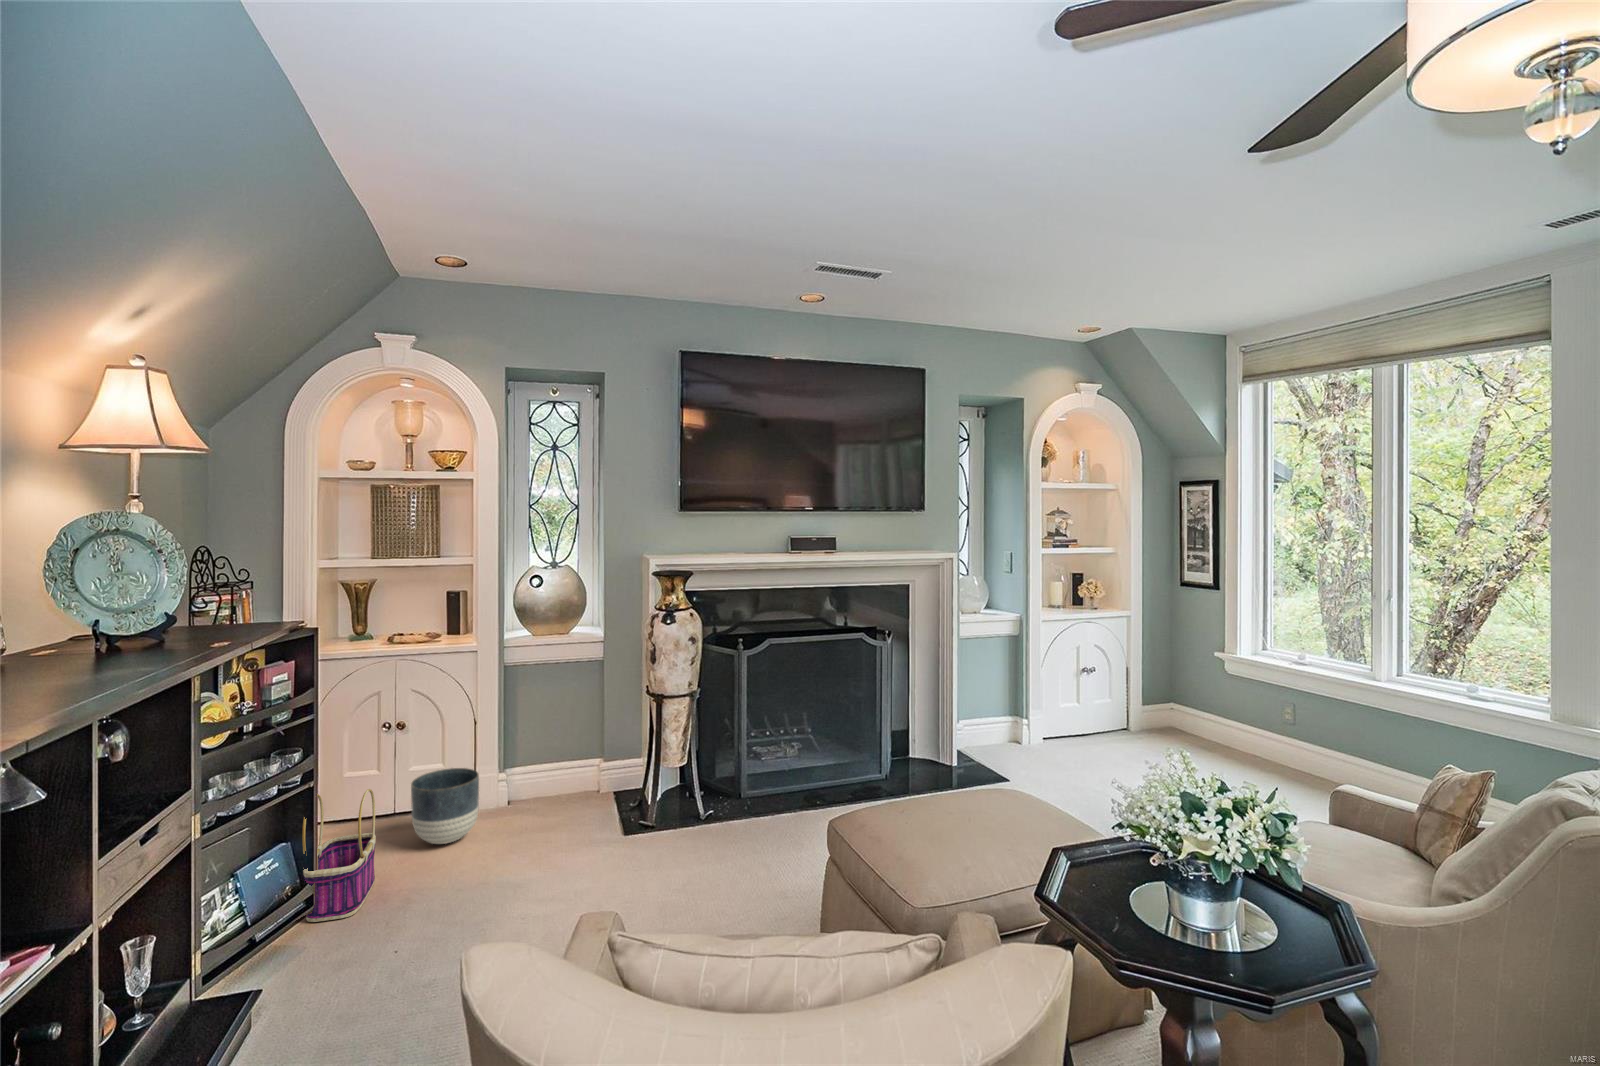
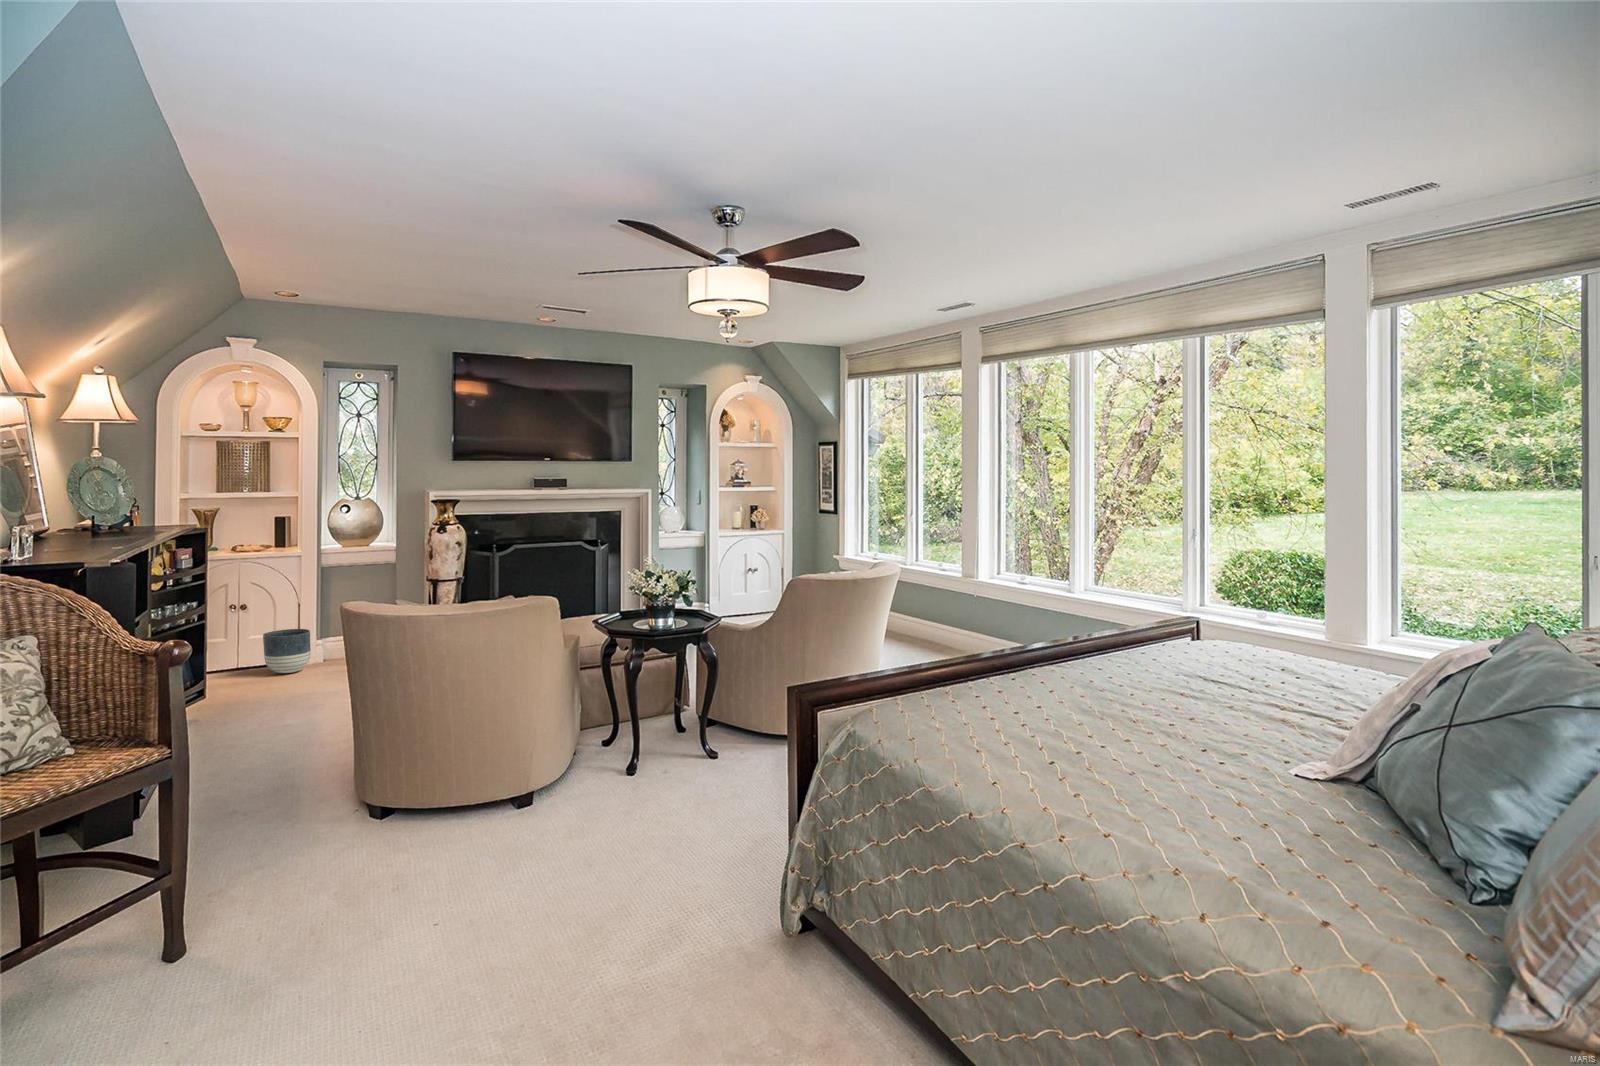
basket: present [302,789,376,922] -> none [205,627,248,699]

